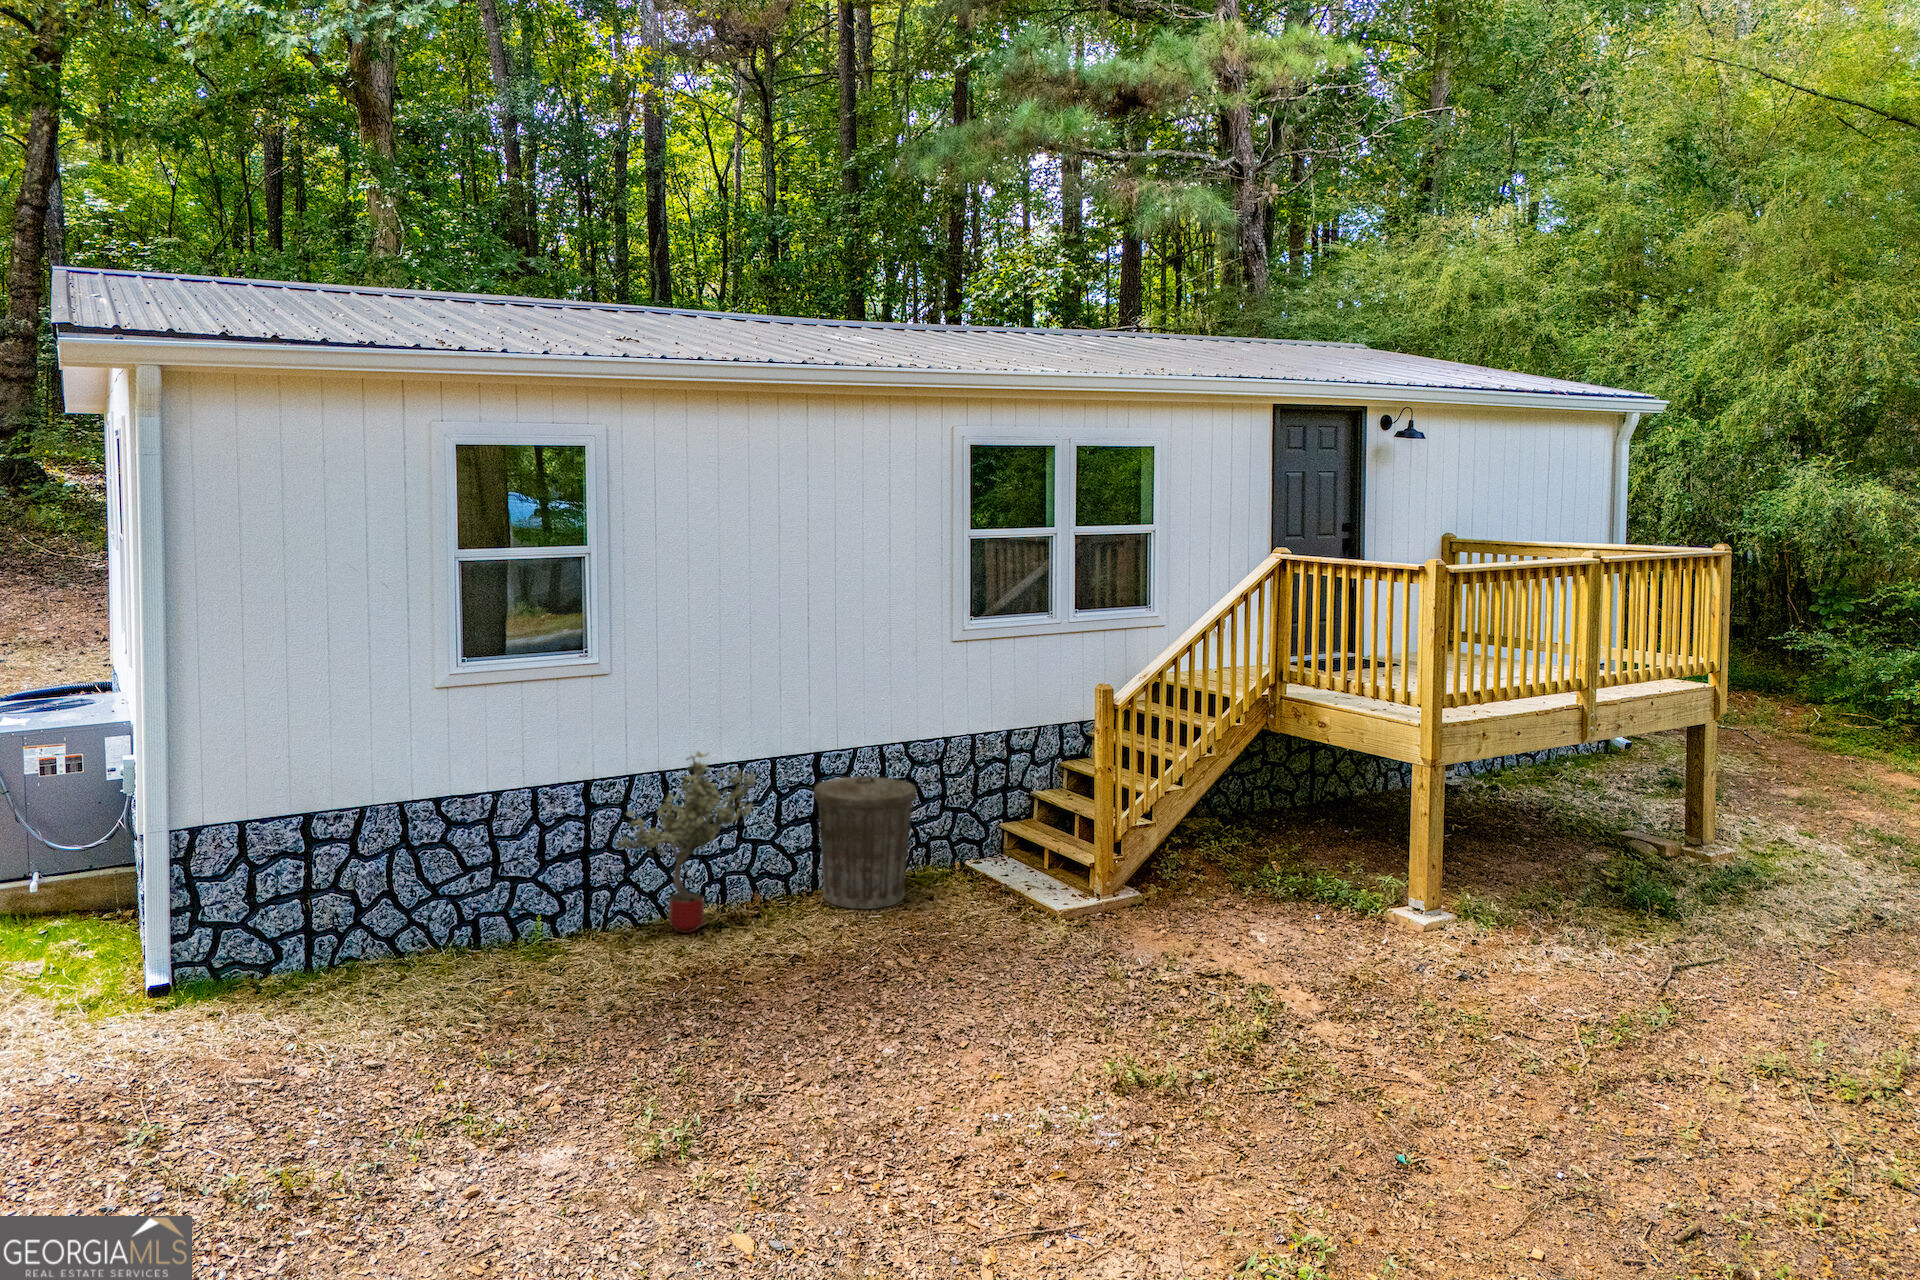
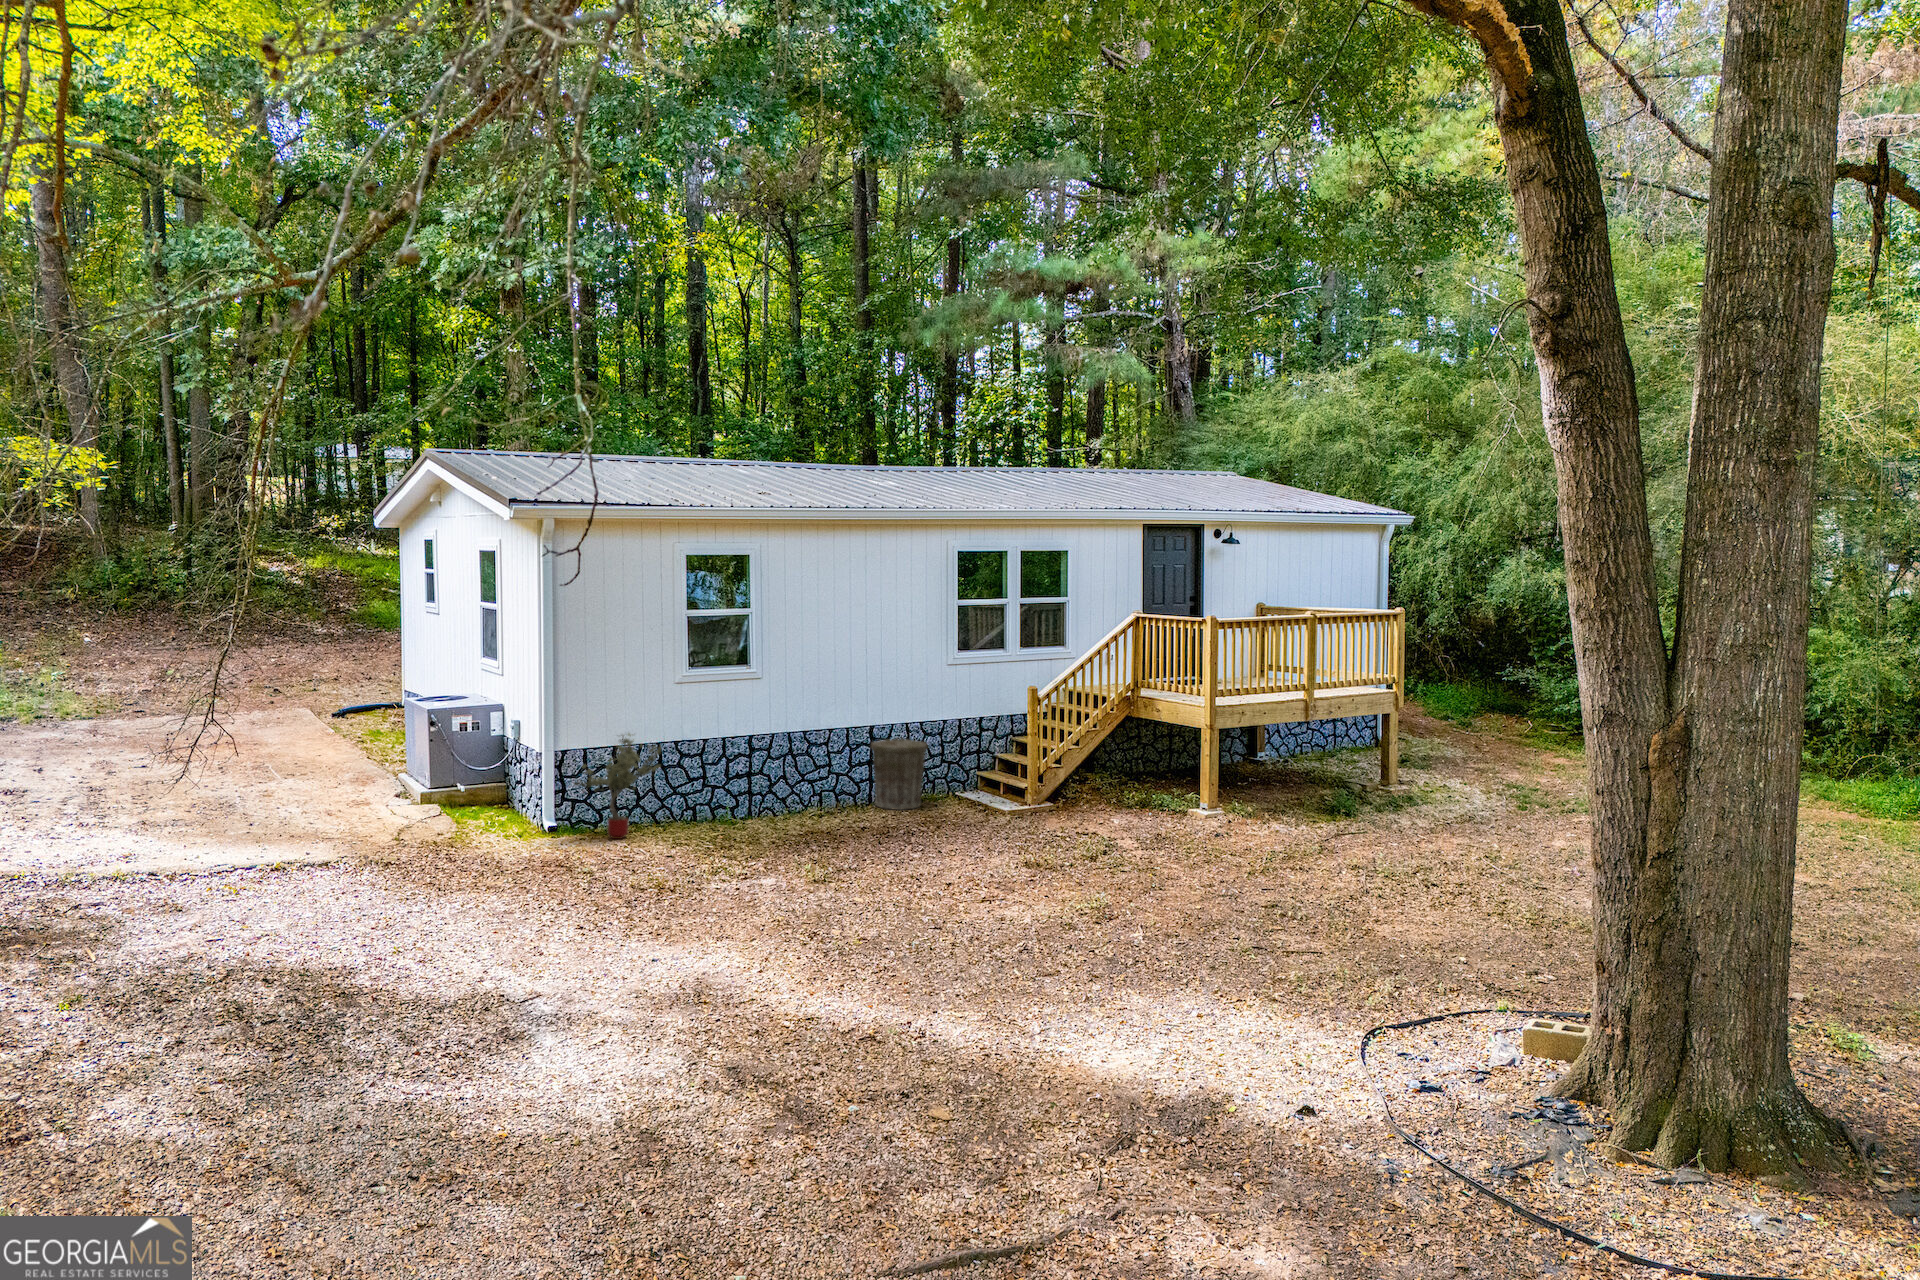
potted tree: present [615,751,755,933] -> present [575,733,661,839]

